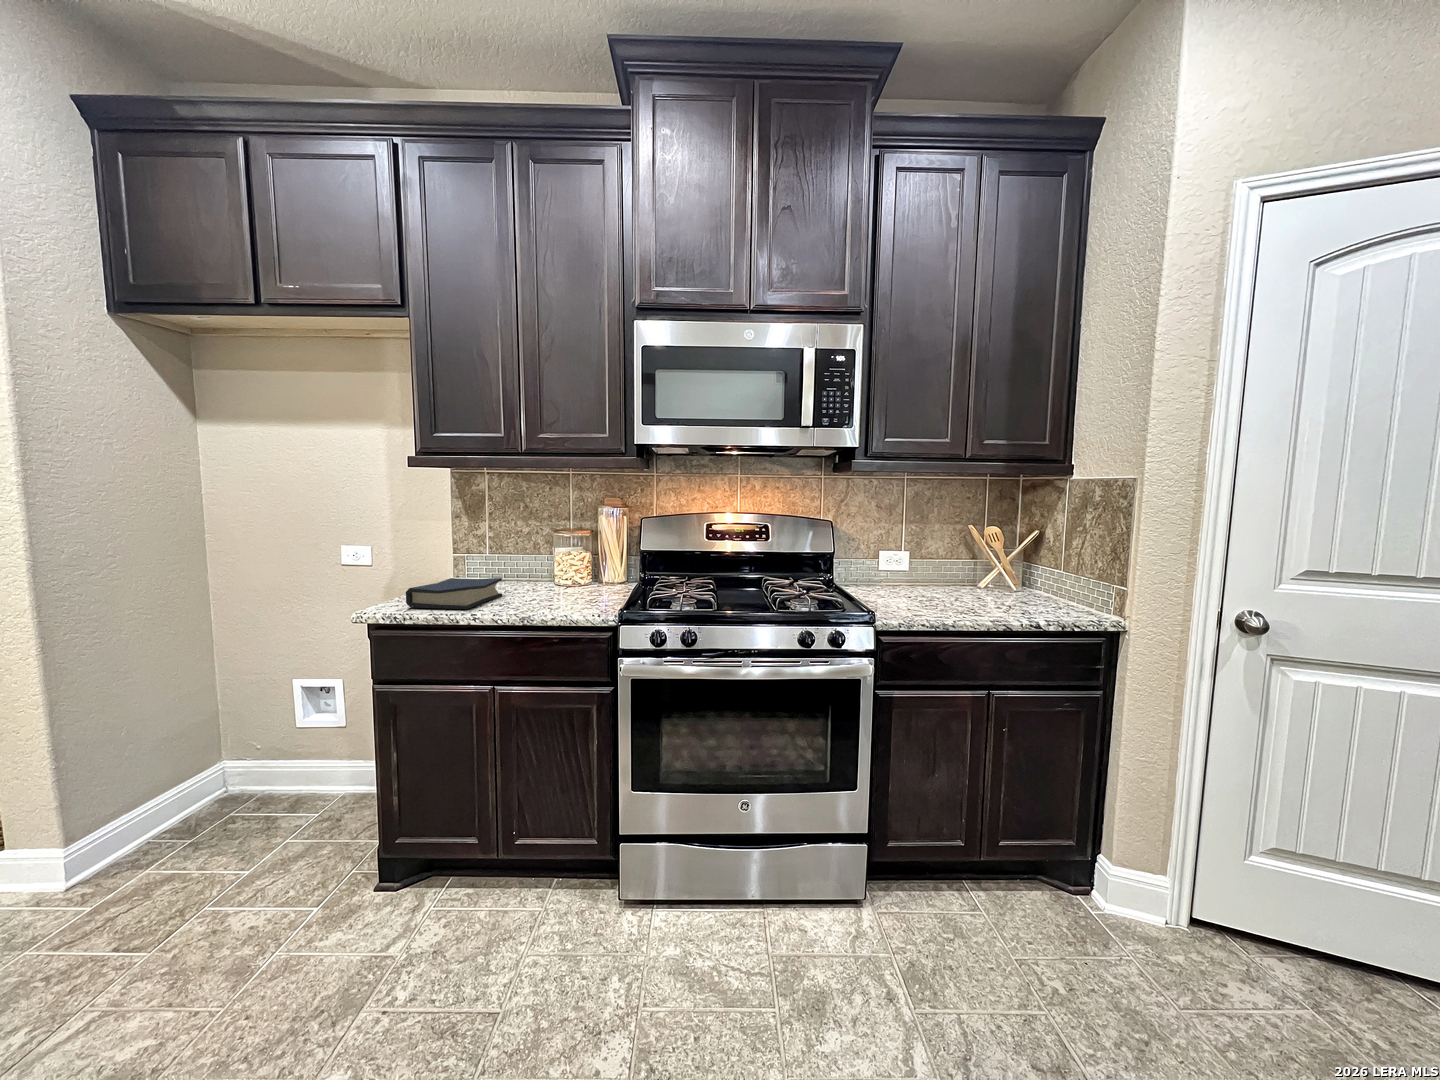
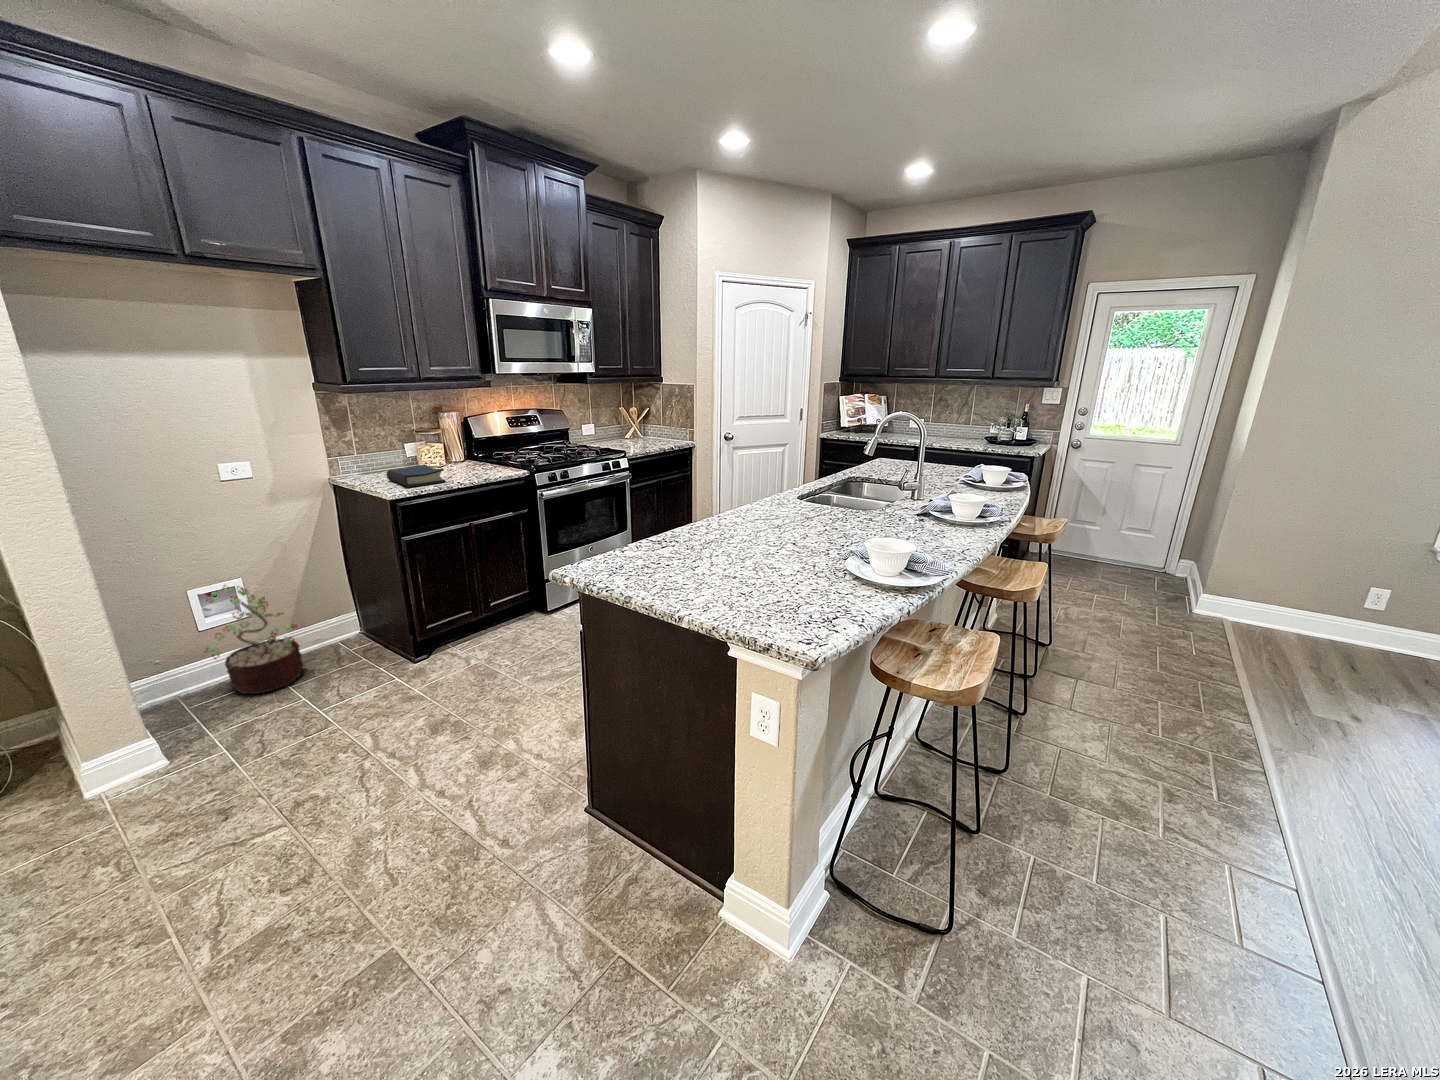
decorative plant: none [260,686,353,841] -> present [204,585,303,694]

